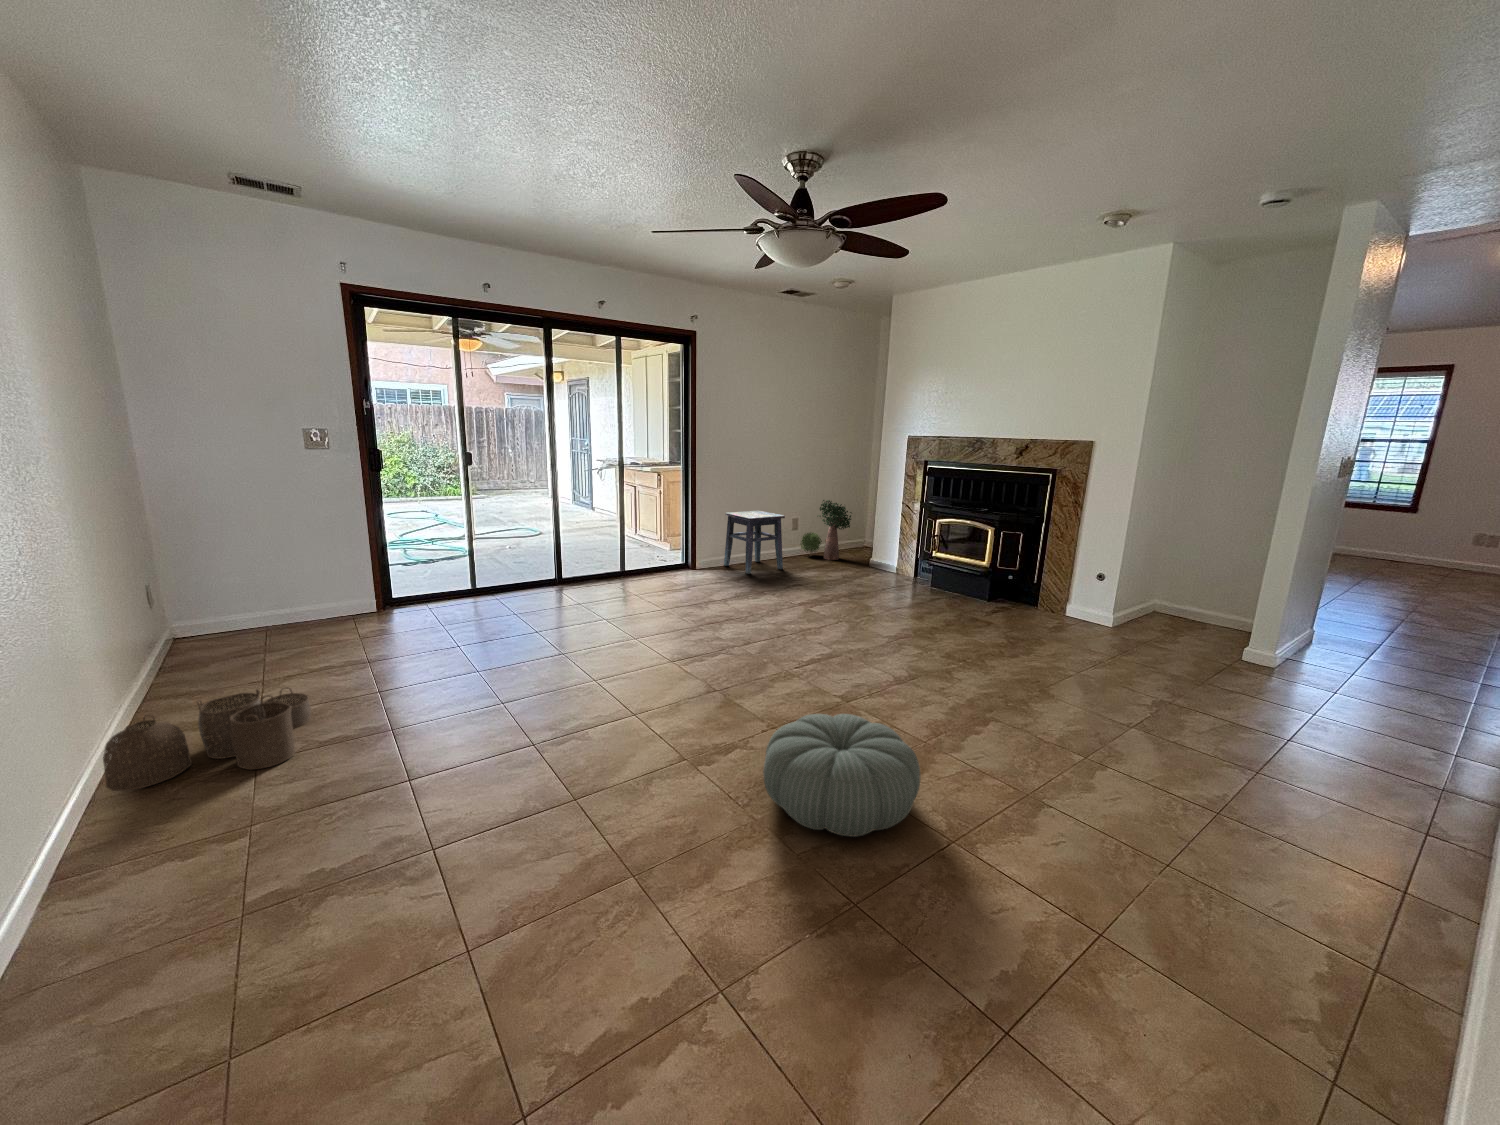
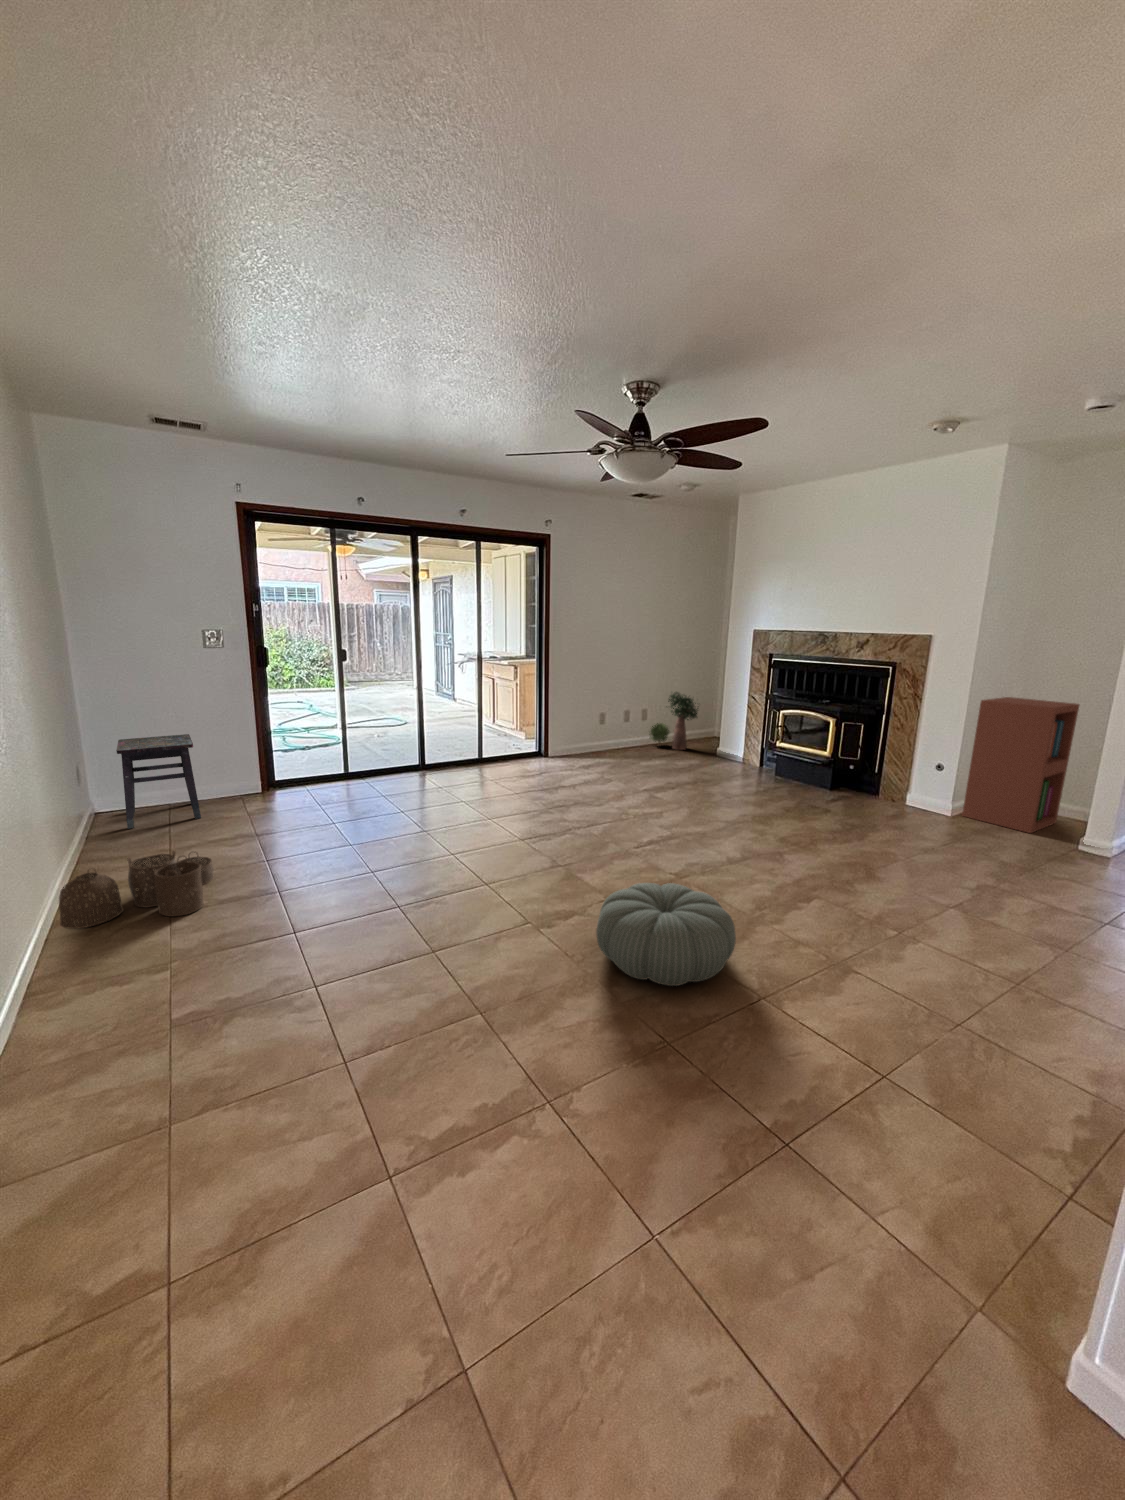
bookshelf: none [1123,505,1238,643] -> present [962,697,1079,833]
side table: present [724,511,785,574] -> present [116,734,201,829]

